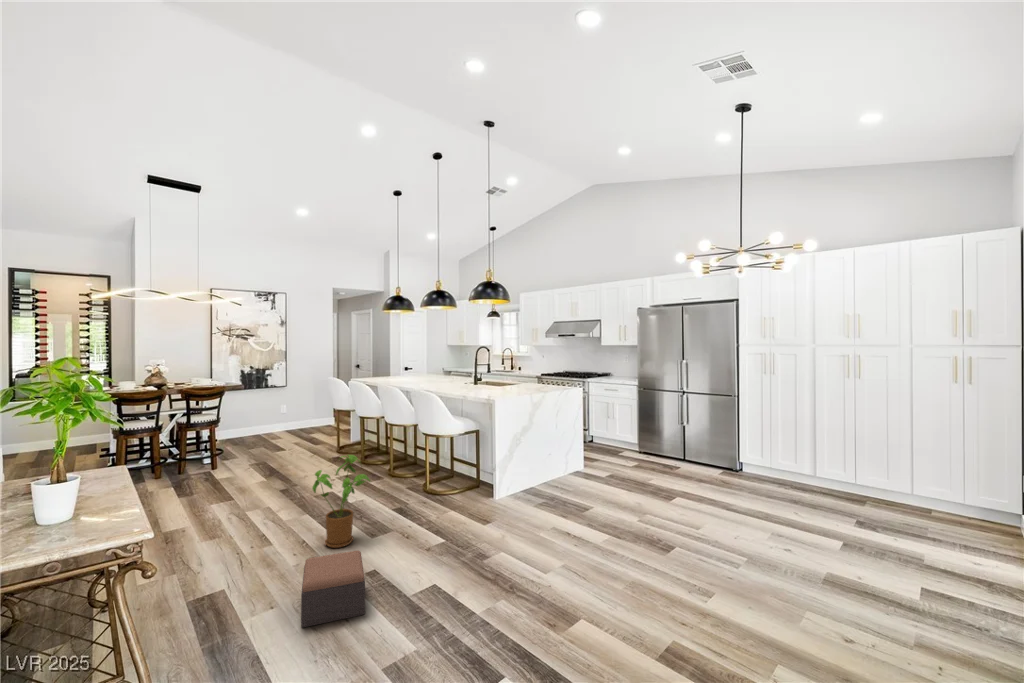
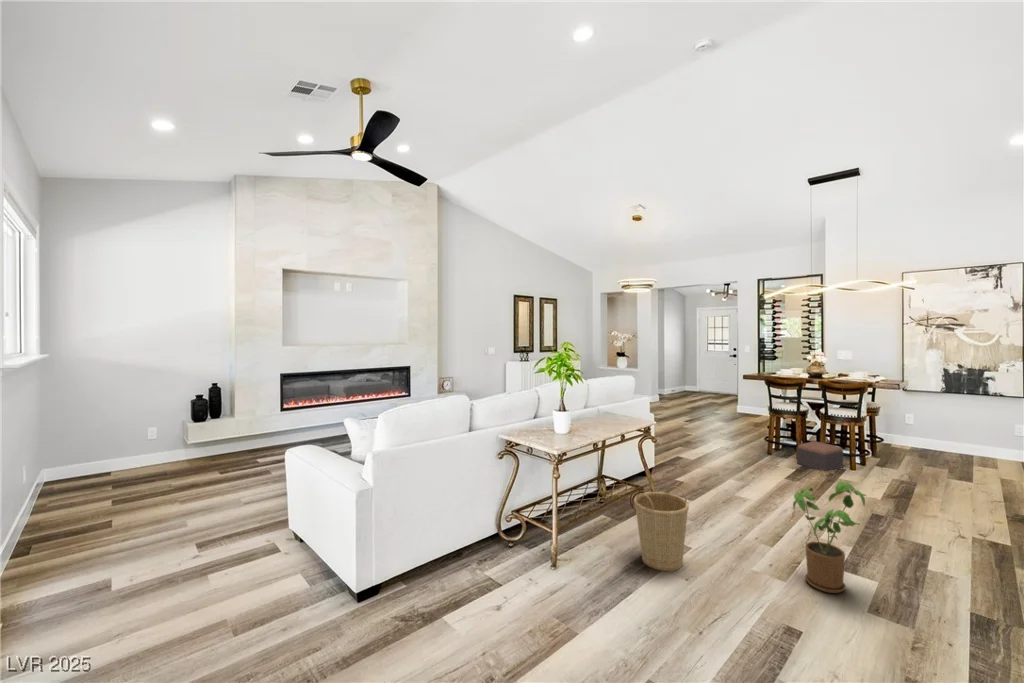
basket: none [183,519,257,630] -> present [634,486,689,571]
footstool: present [301,551,365,627] -> present [797,441,843,471]

